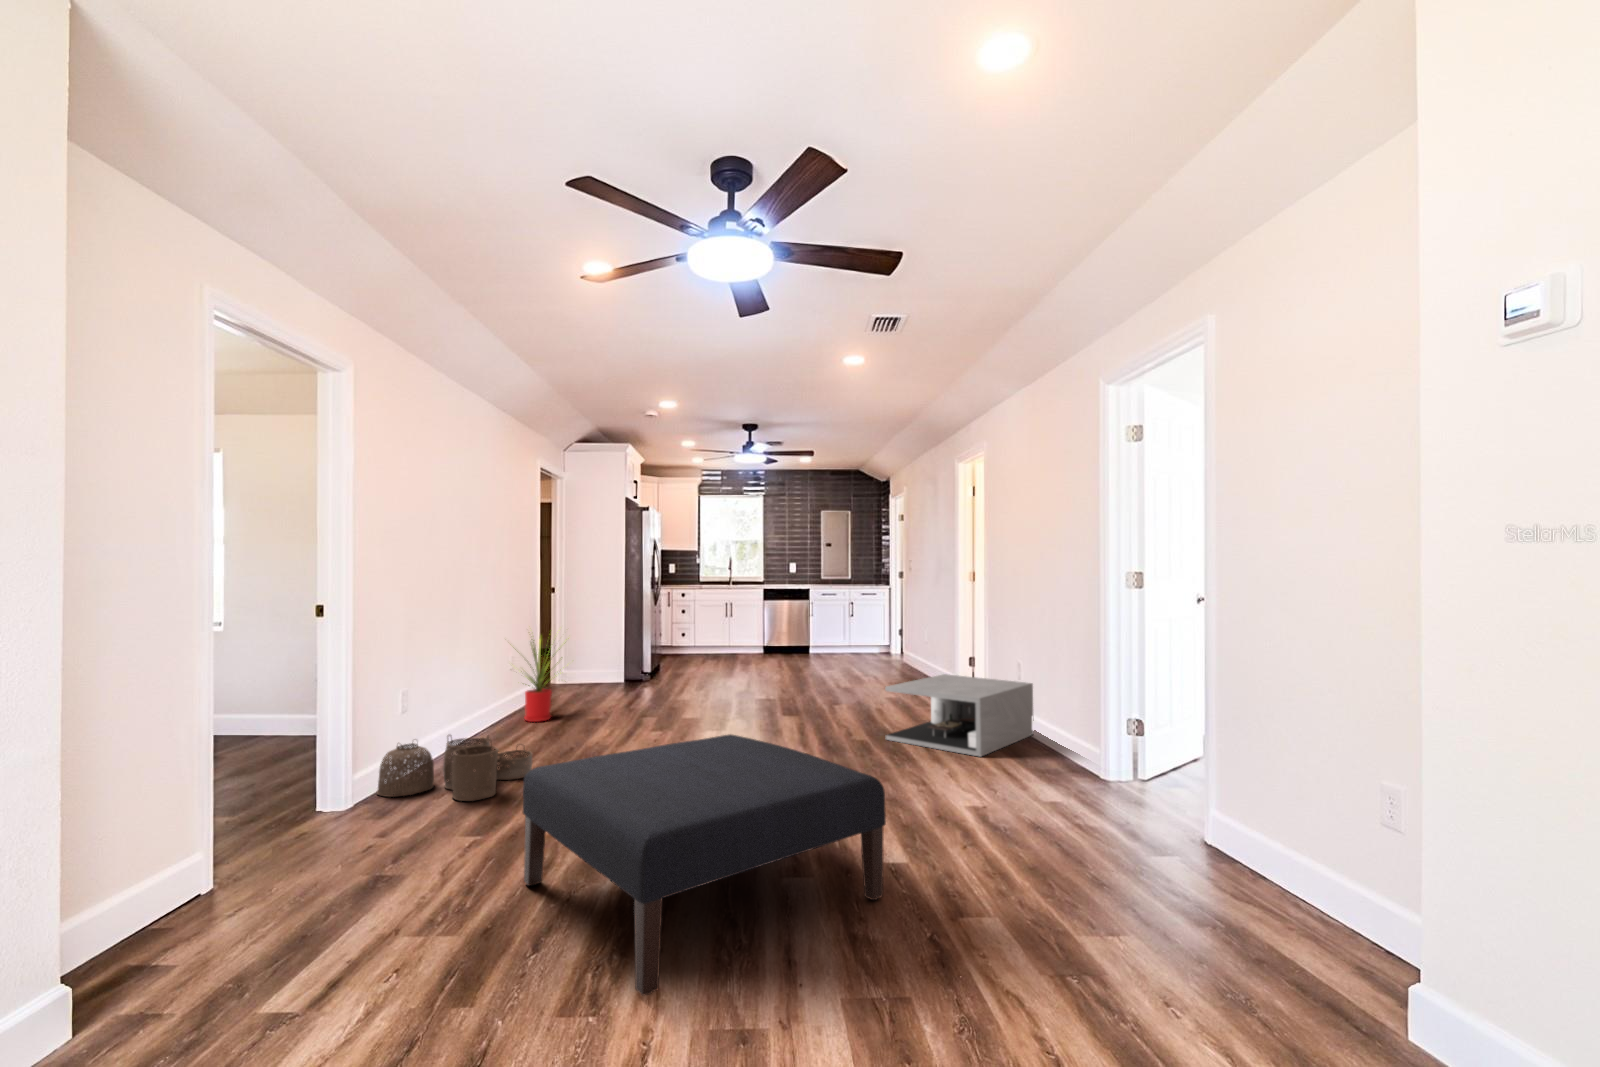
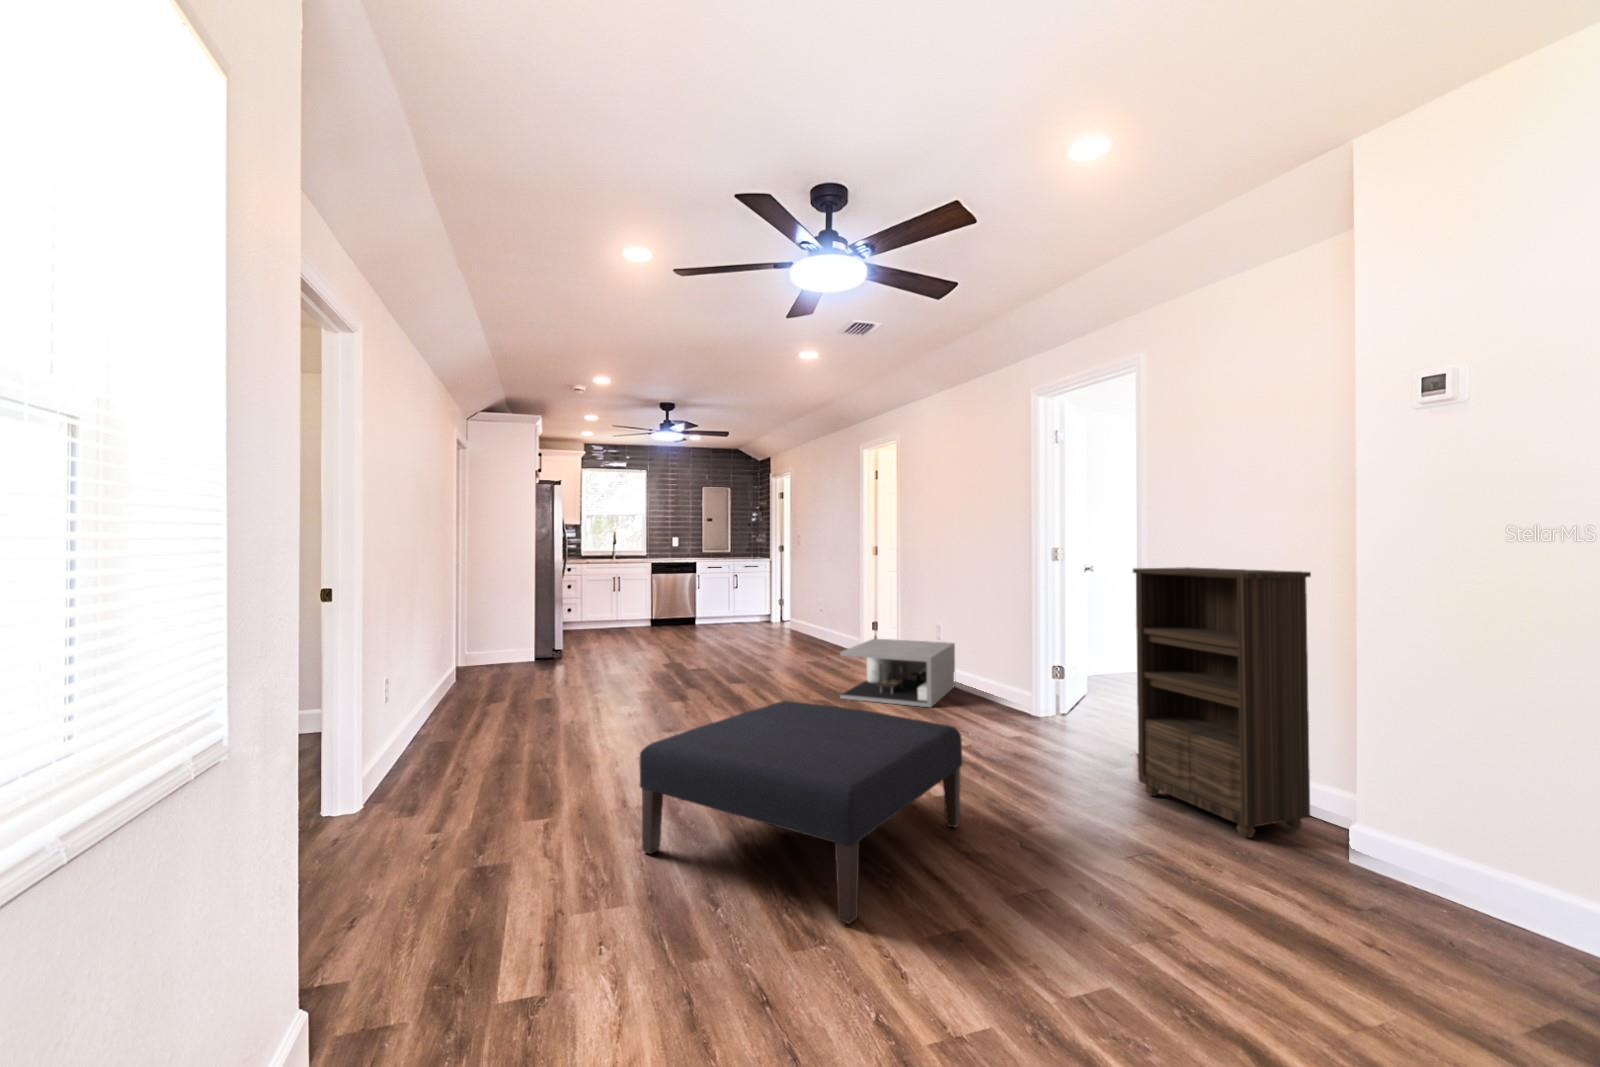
bookshelf: none [1144,592,1375,969] -> present [1133,567,1311,837]
house plant: present [515,638,569,722] -> none [443,606,518,705]
woven basket: present [377,735,532,801] -> none [383,719,537,791]

